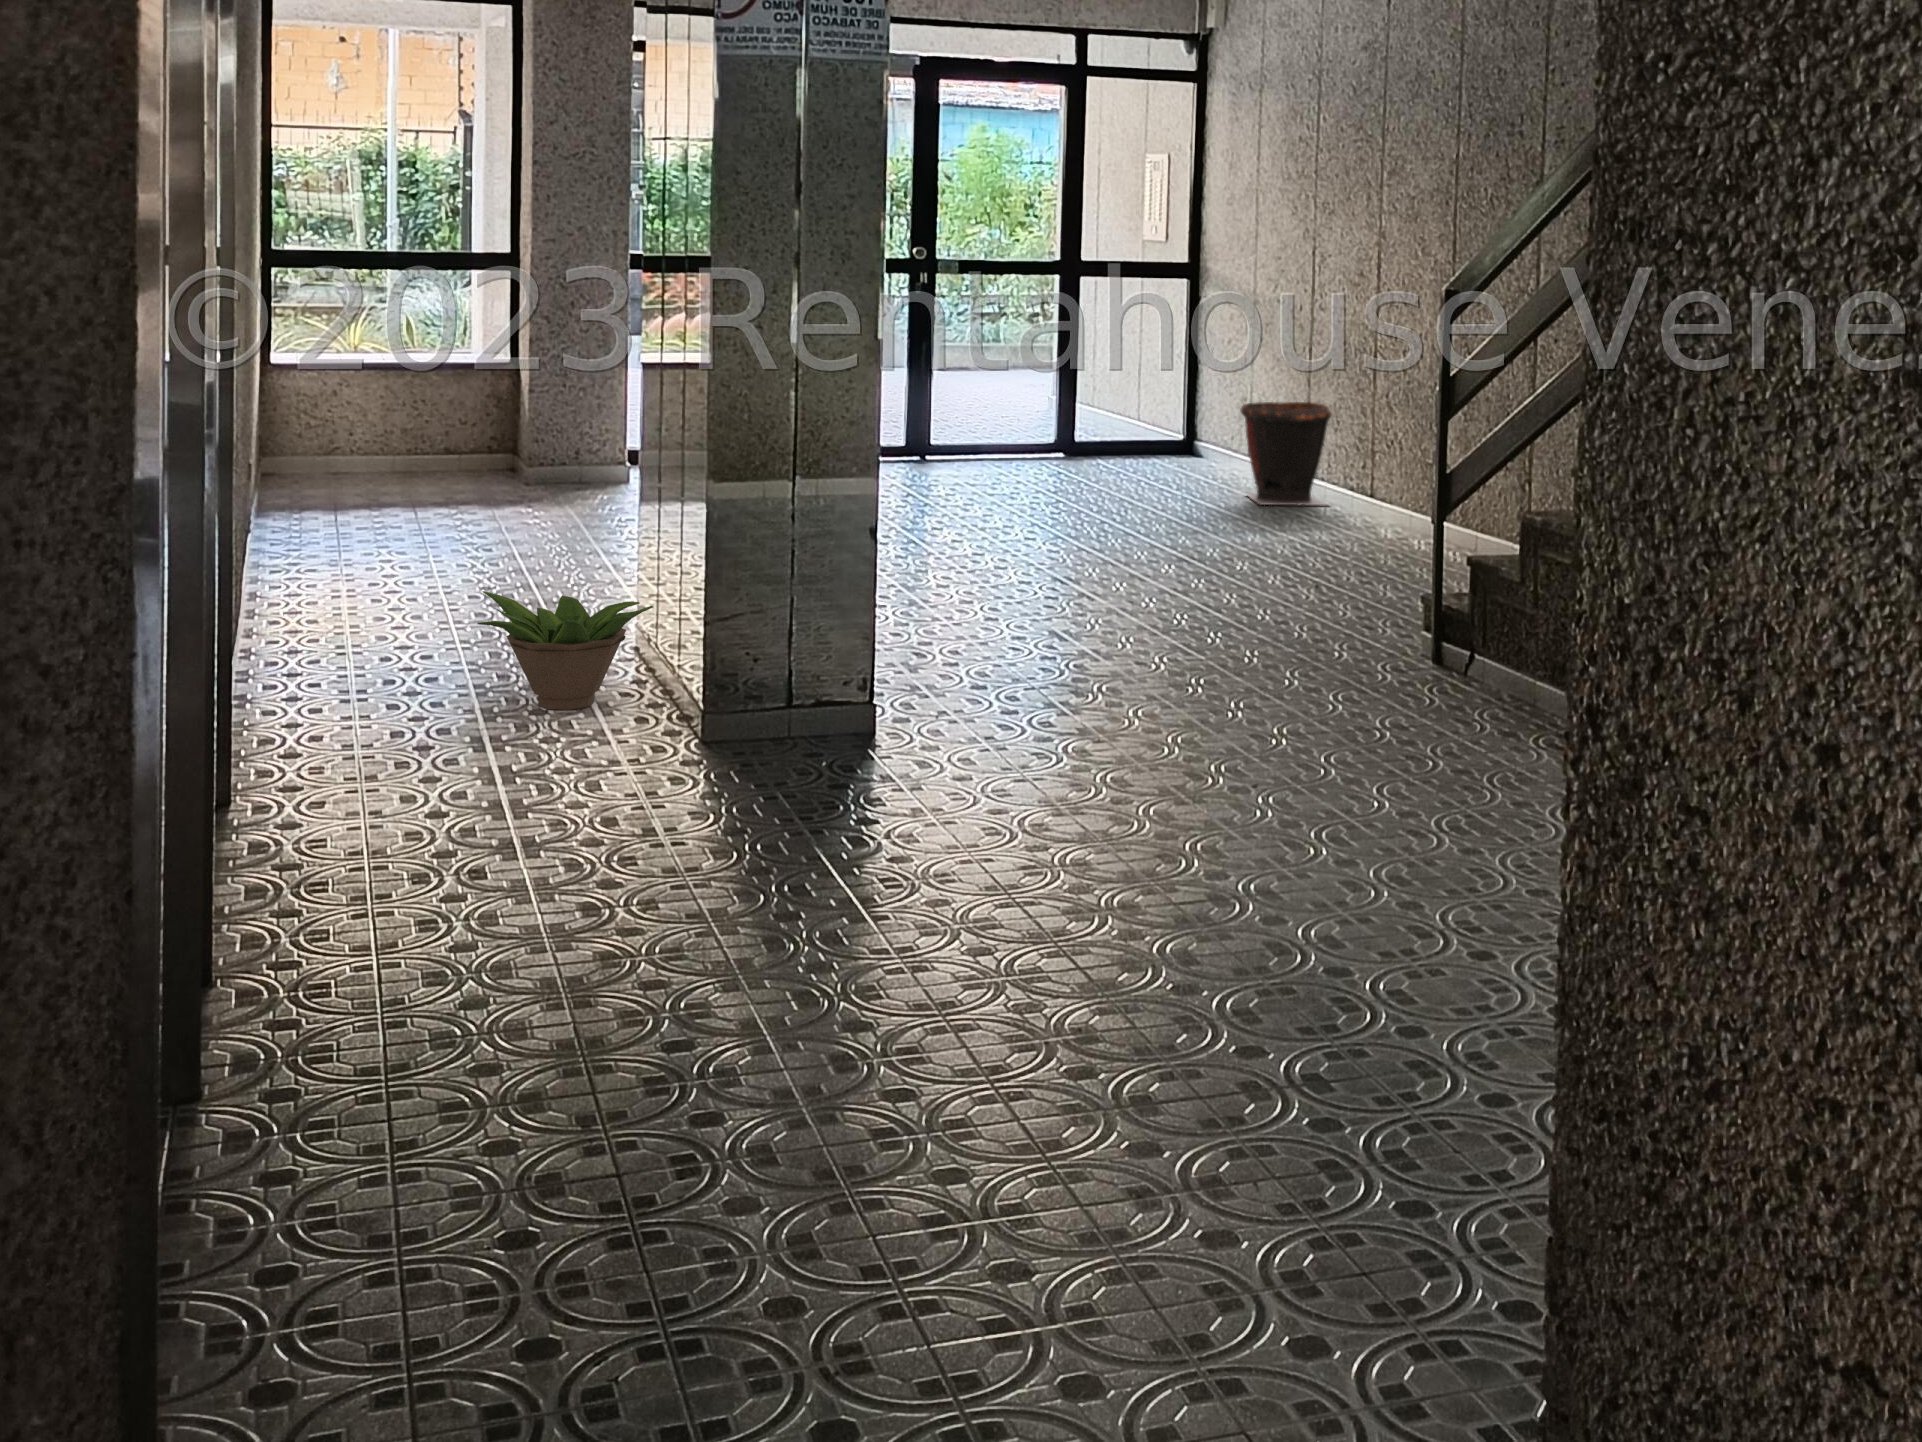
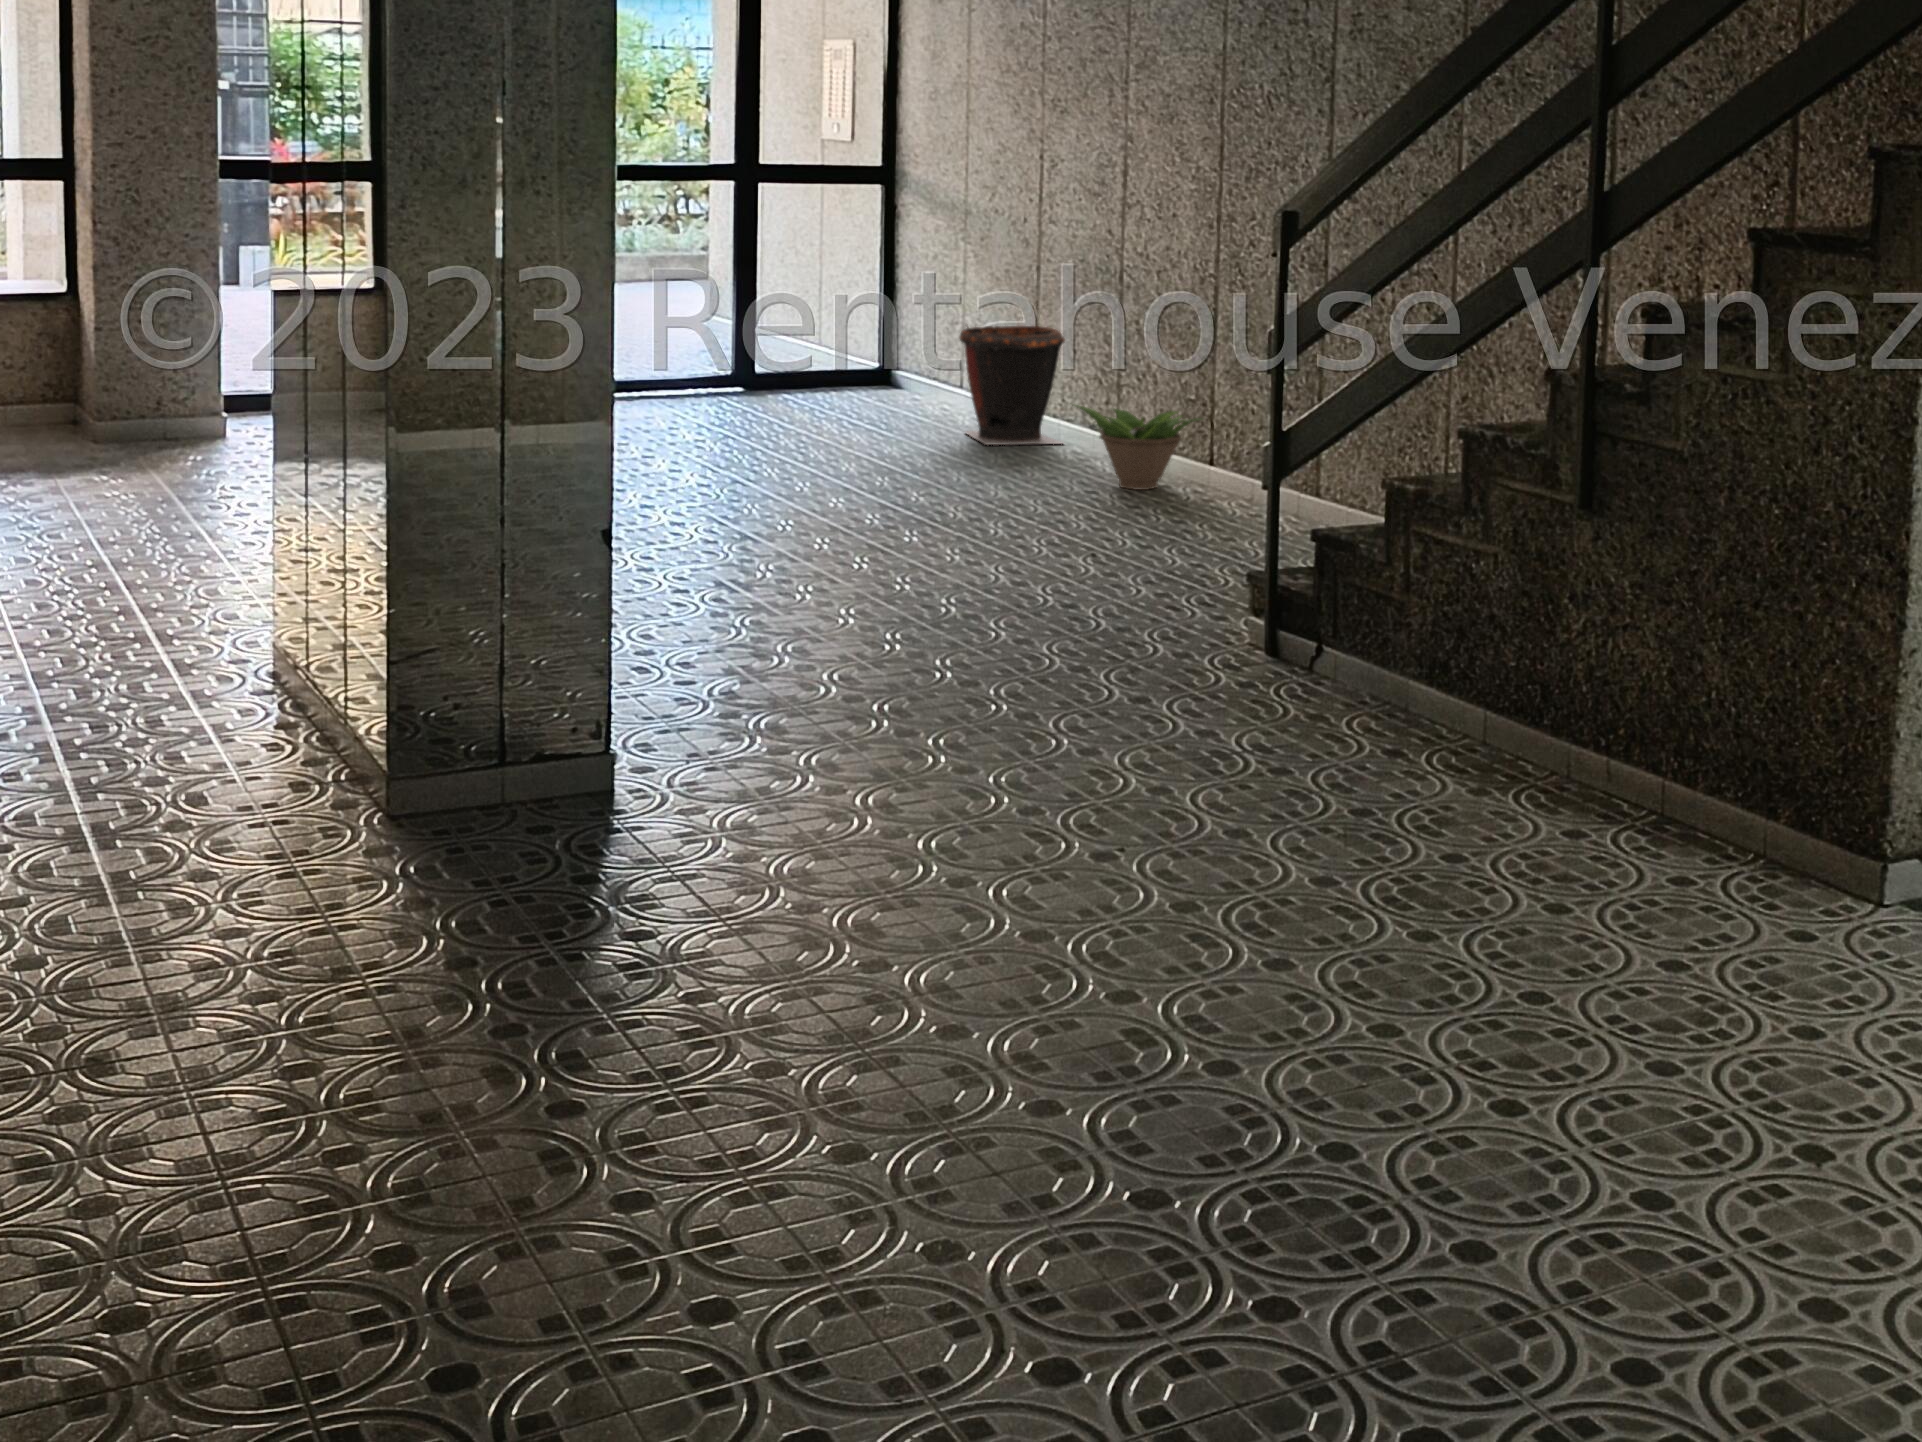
decorative plant: present [477,591,653,710] -> present [1076,405,1201,490]

